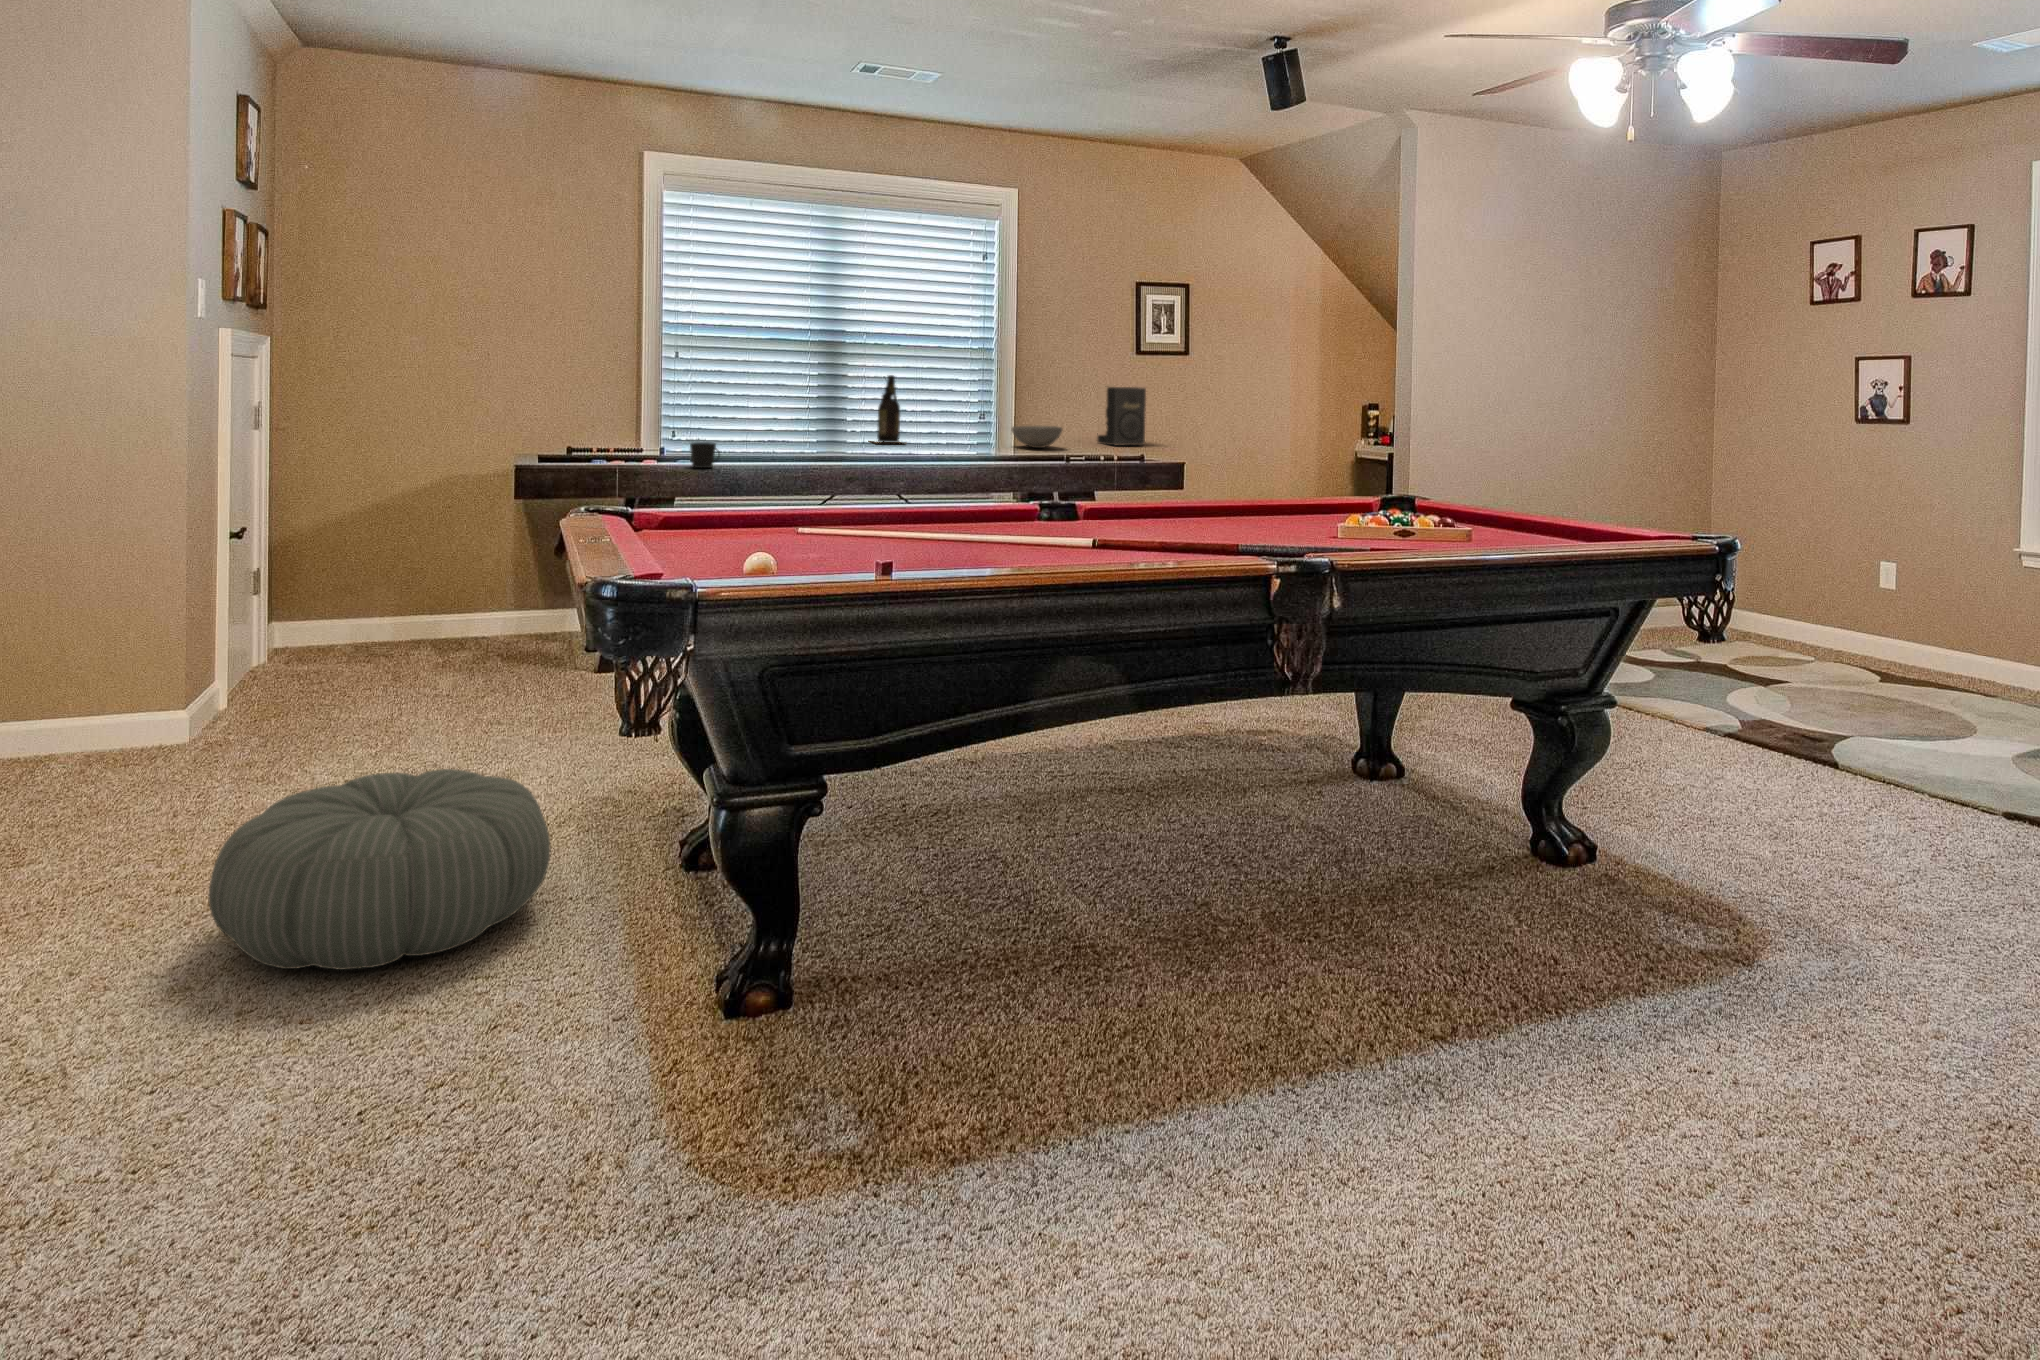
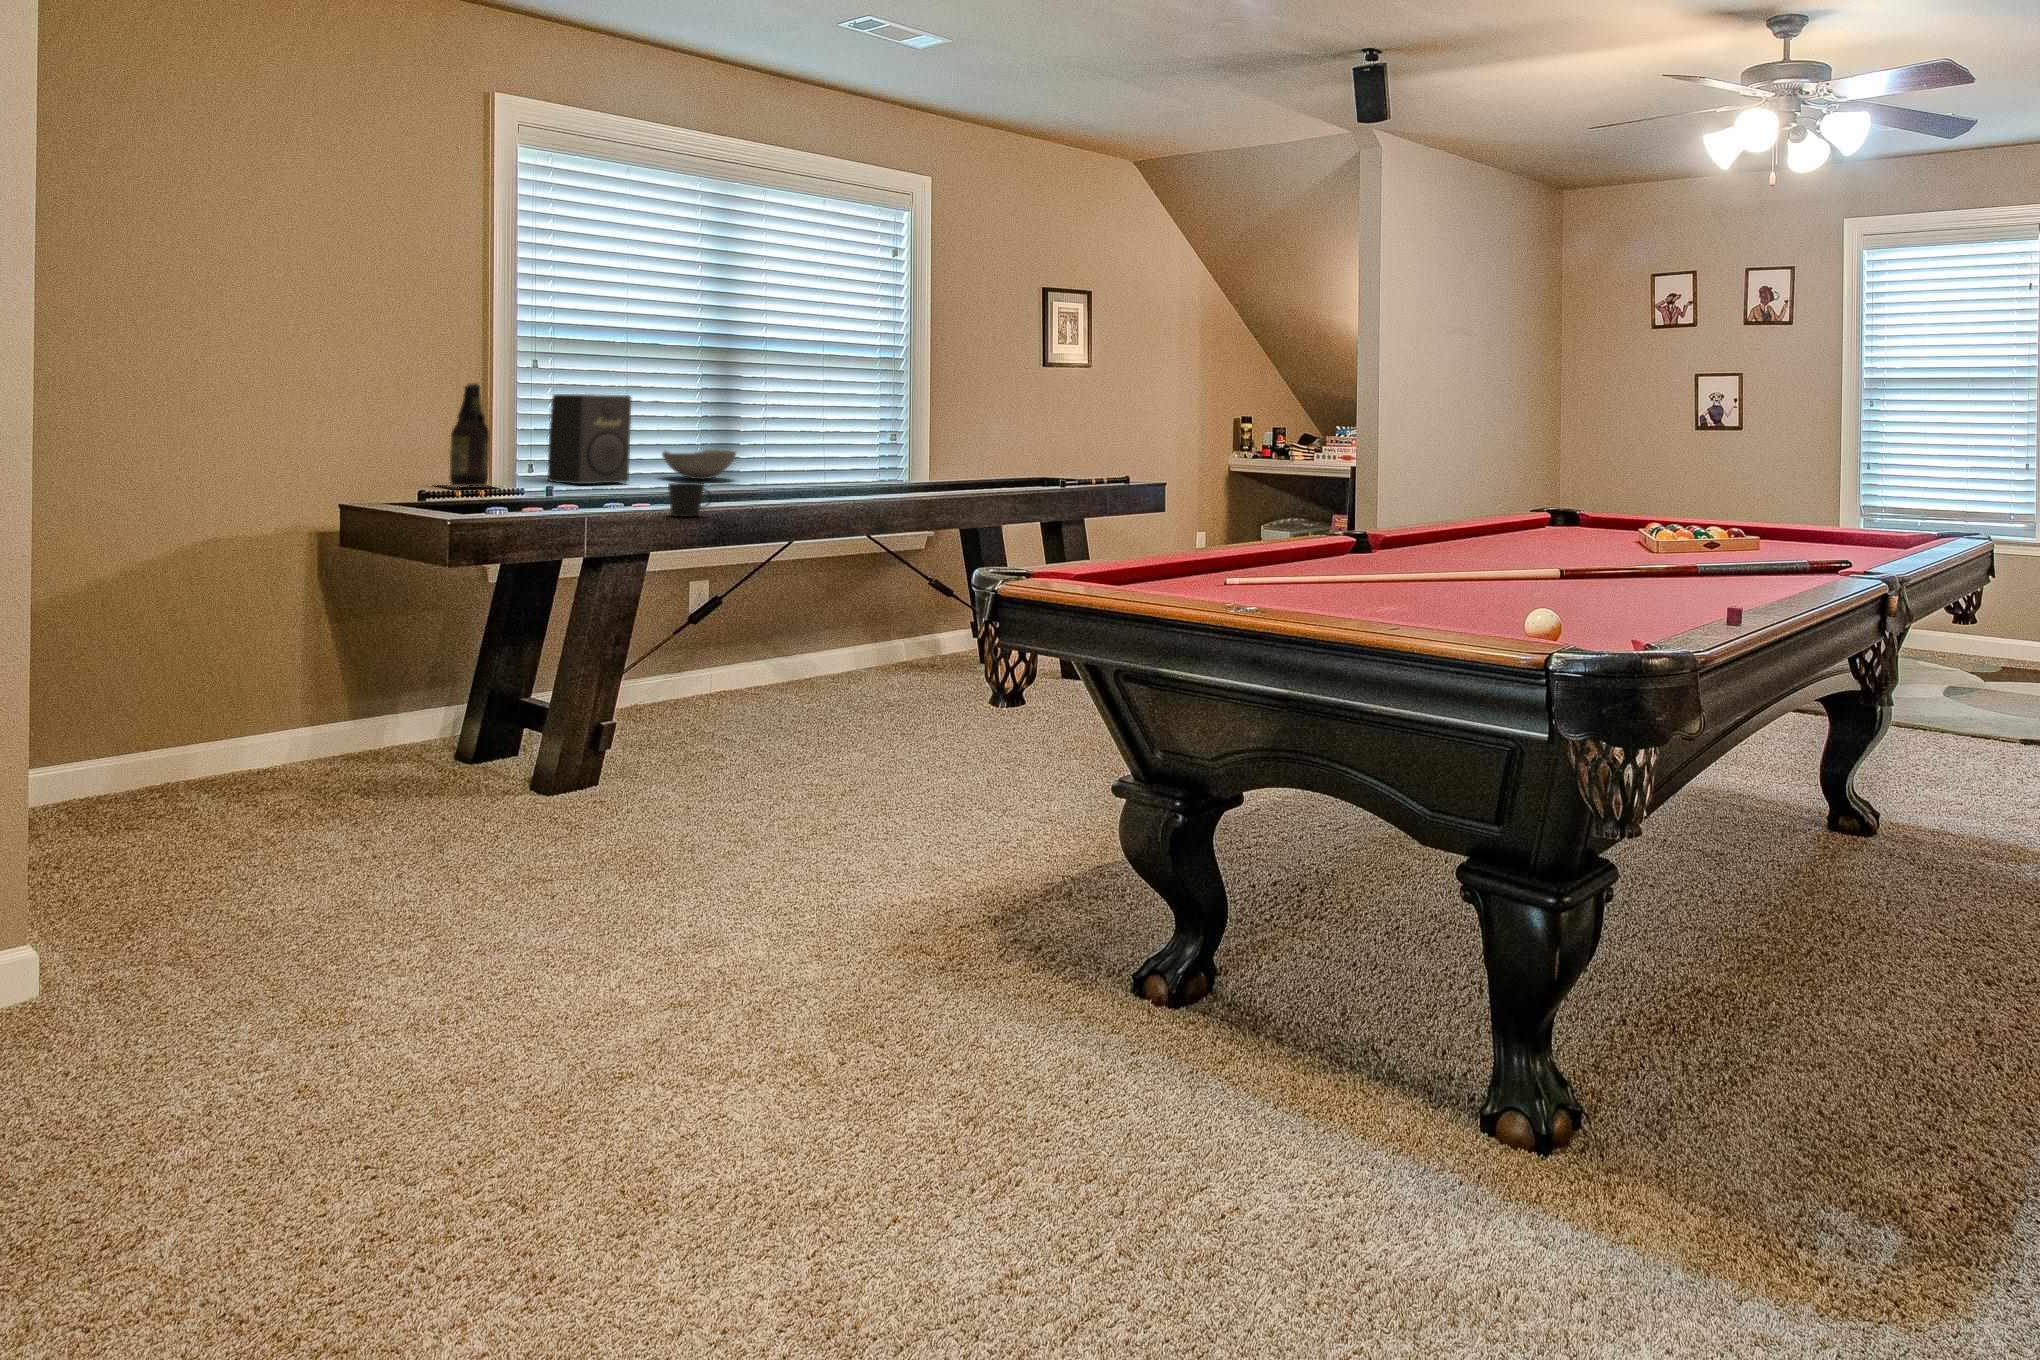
beer bottle: present [876,375,901,443] -> present [448,383,490,487]
speaker: present [1097,387,1146,446] -> present [548,394,631,484]
bowl: present [1012,426,1062,448] -> present [662,449,736,479]
pouf: present [208,769,551,970] -> none [740,929,1166,1243]

